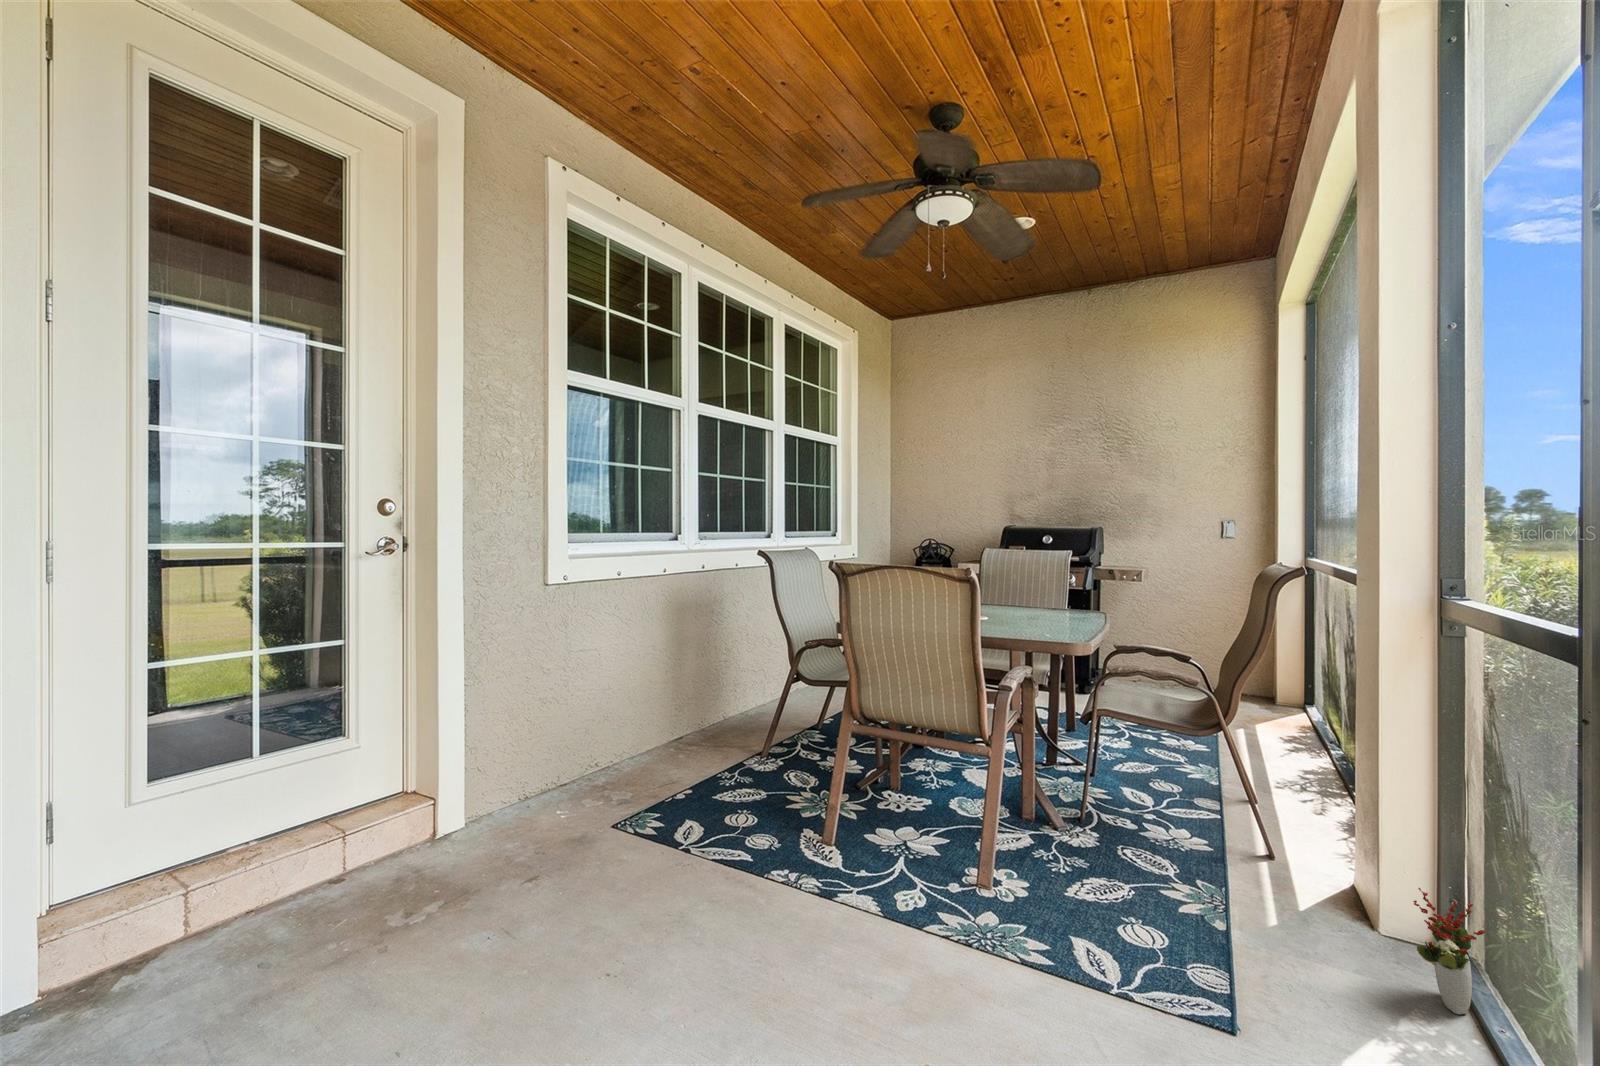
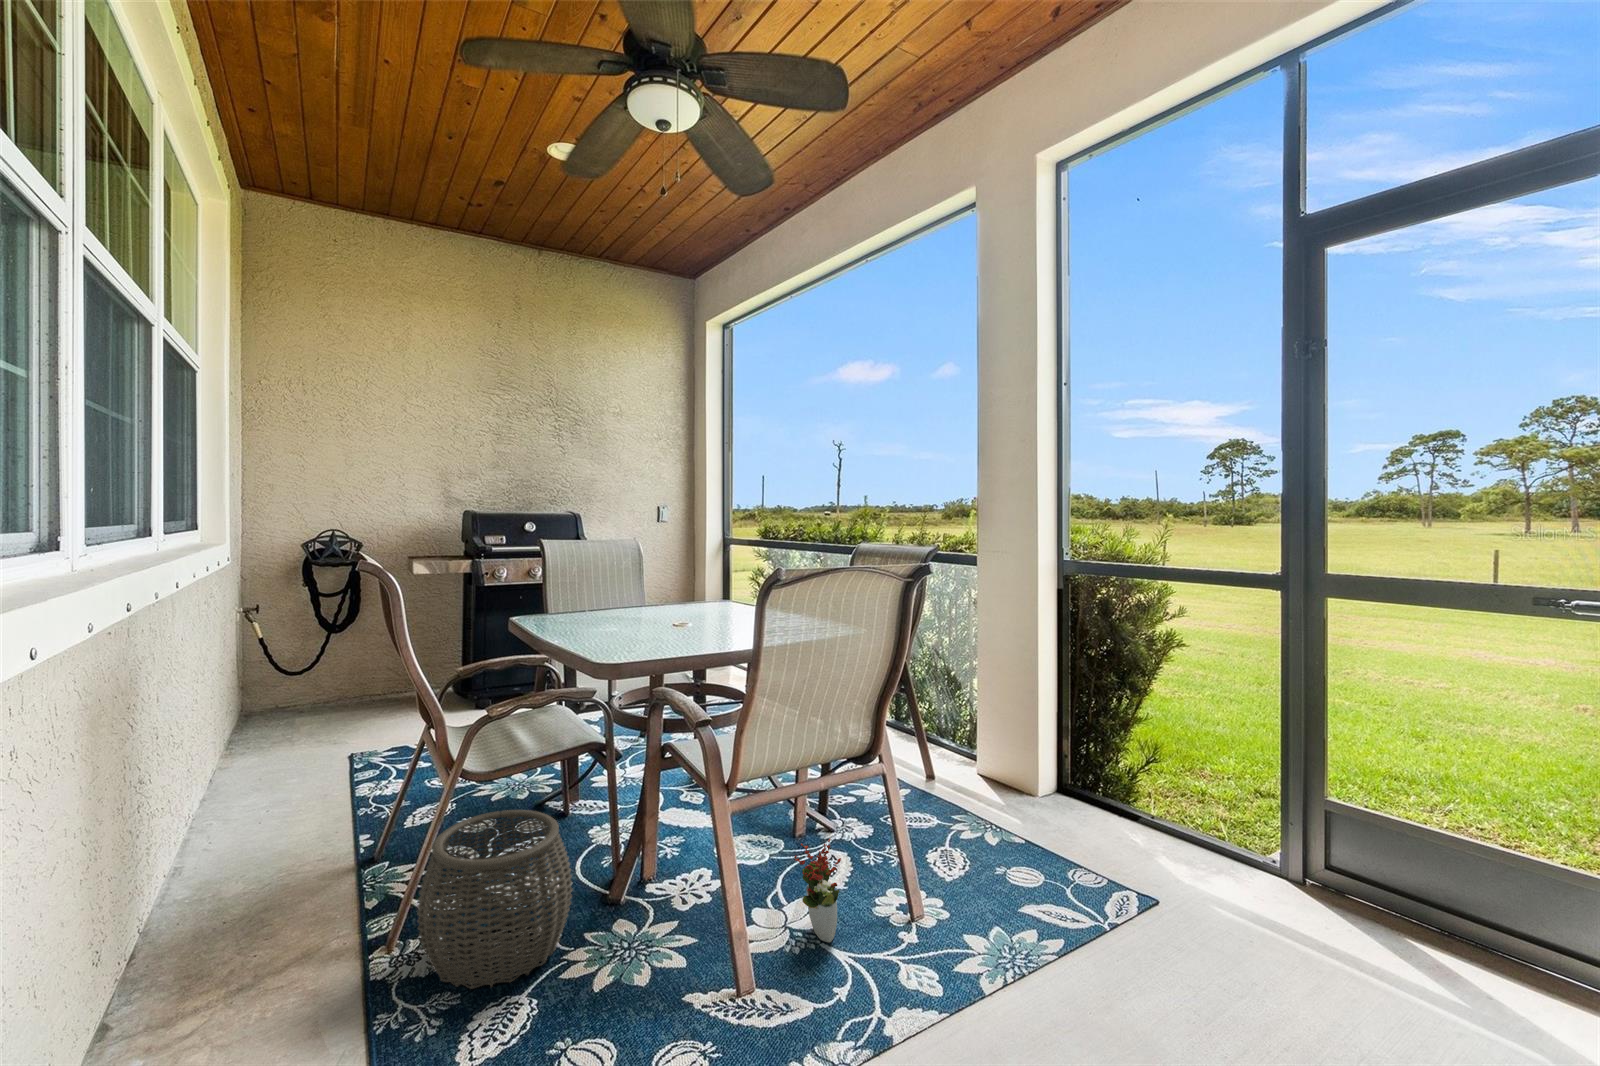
woven basket: none [1070,756,1188,879] -> present [417,810,572,989]

